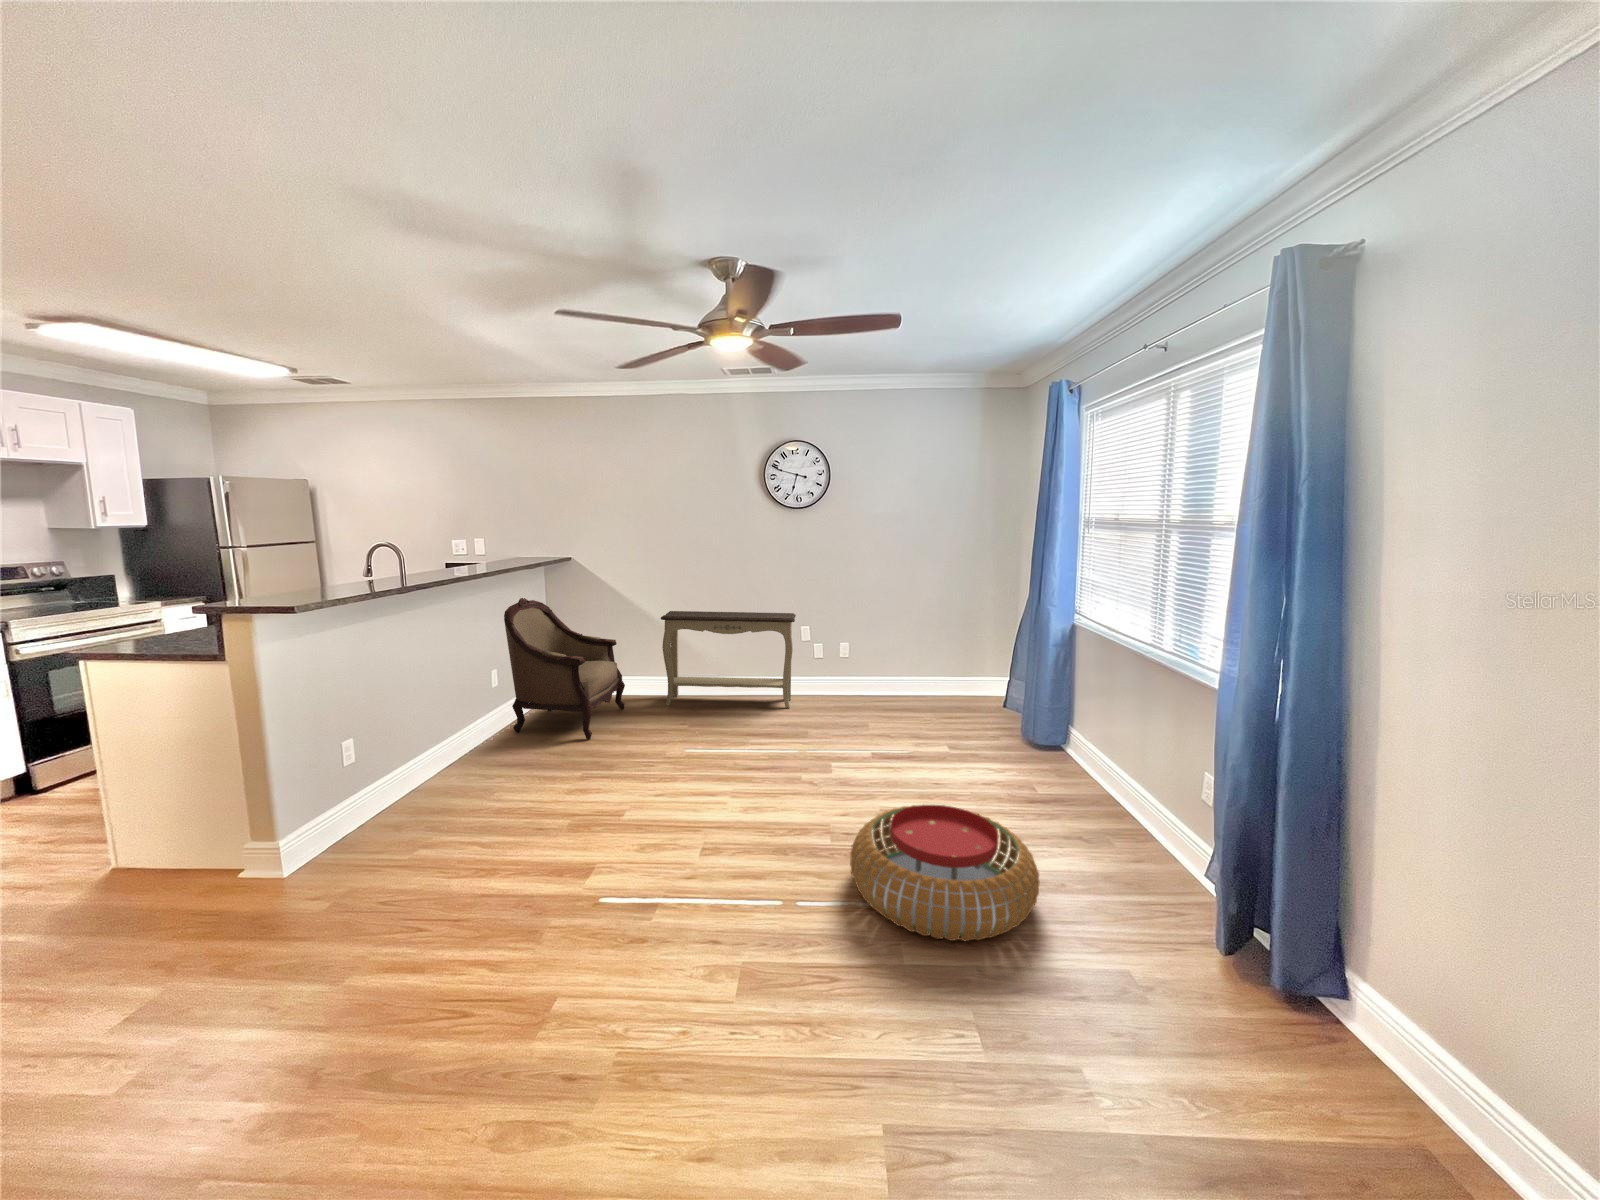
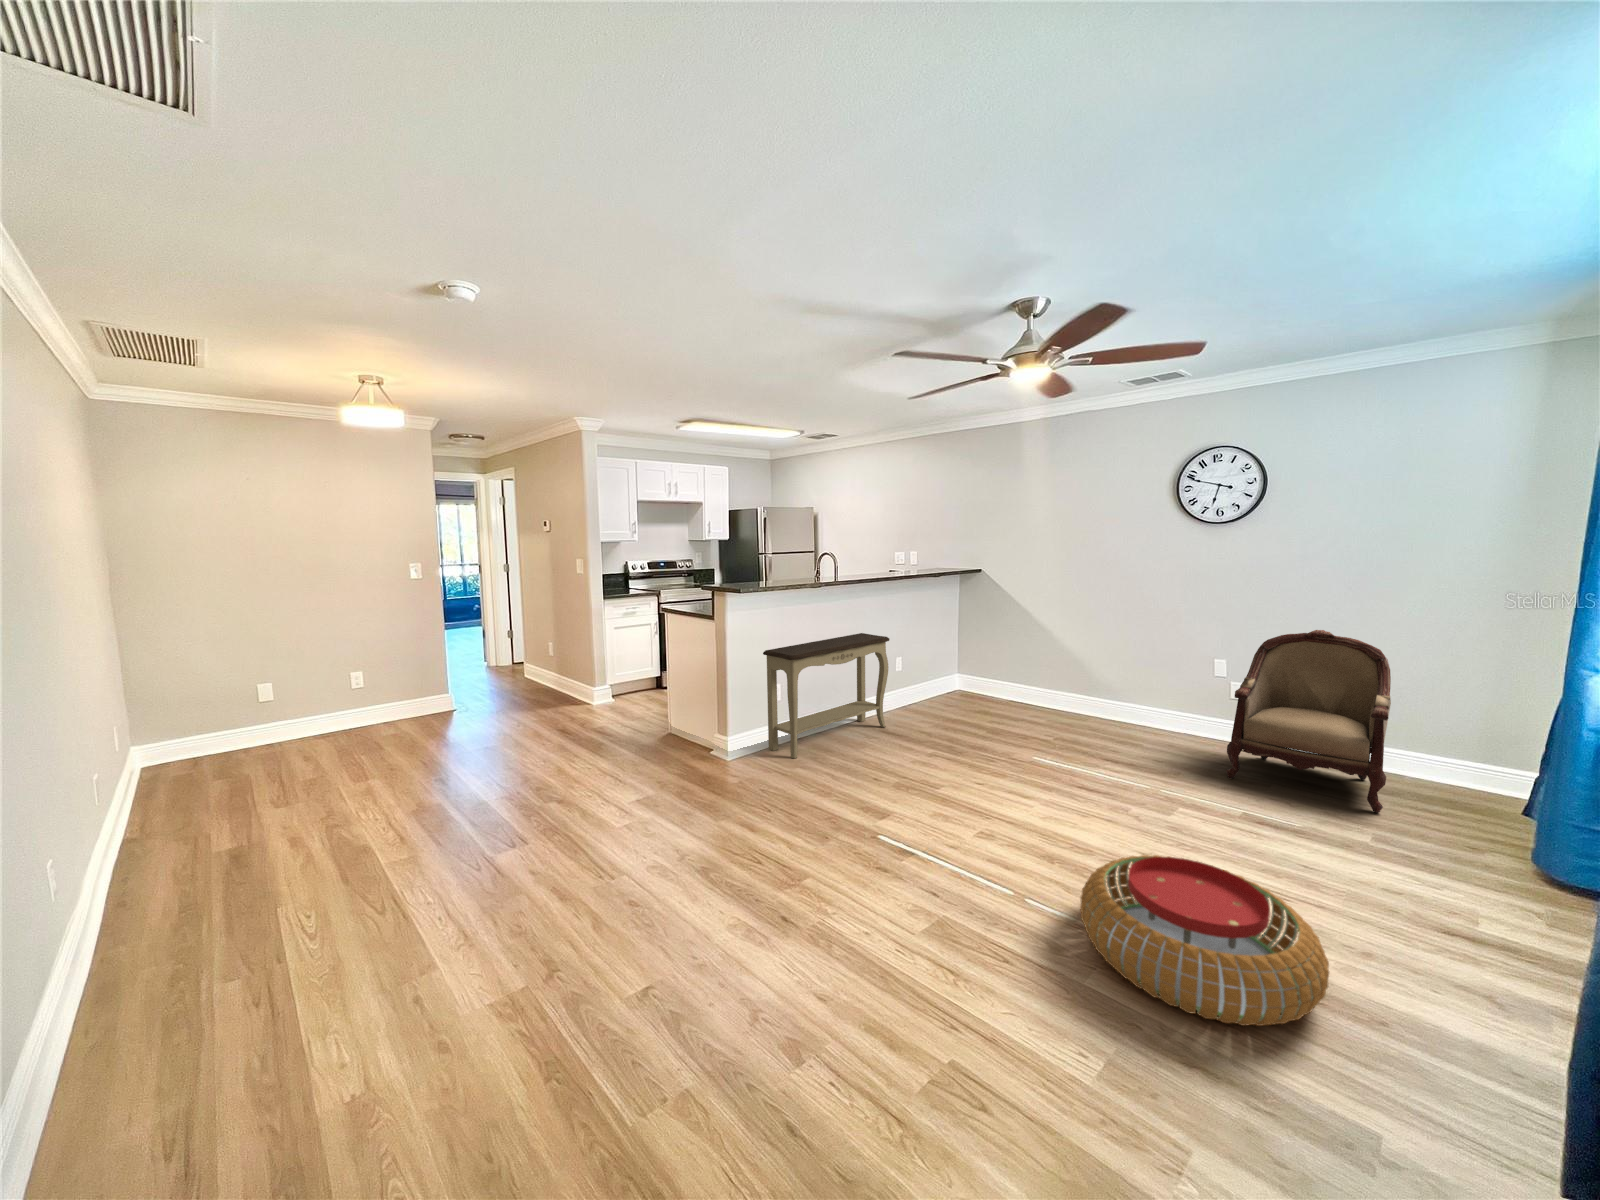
armchair: present [504,598,625,740] -> present [1226,630,1391,813]
console table: present [661,611,796,708] -> present [763,633,890,759]

